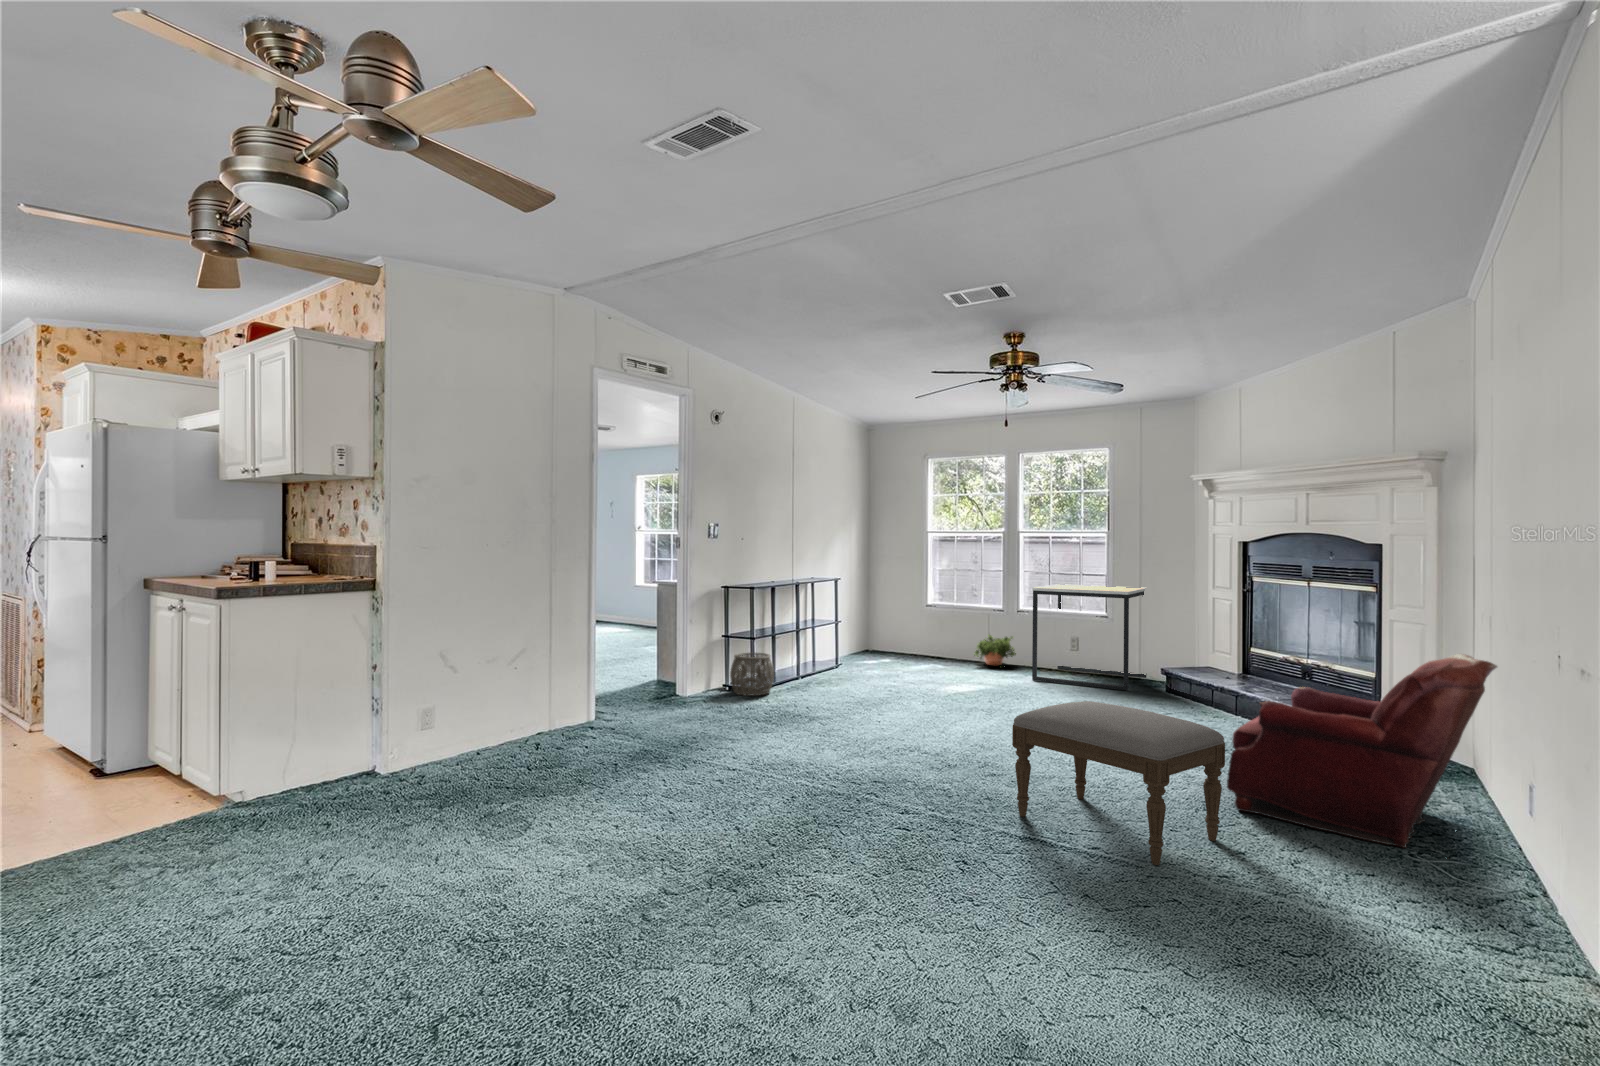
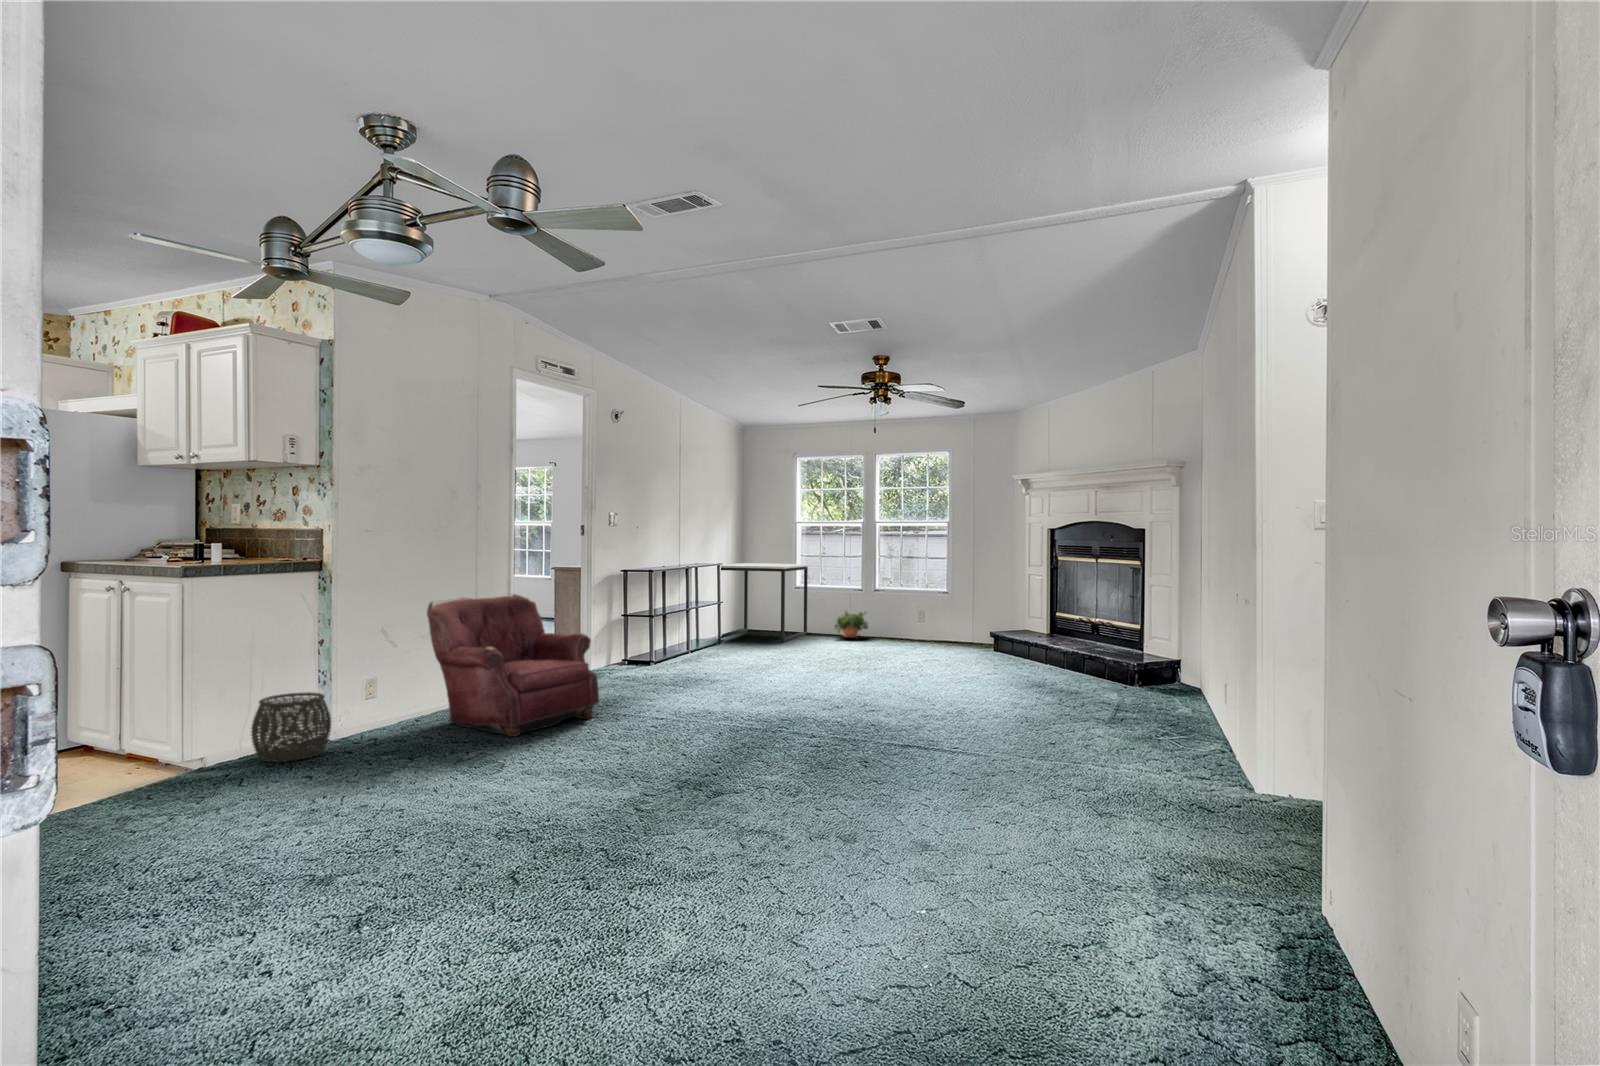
side table: present [1032,584,1146,691] -> present [720,563,808,642]
woven basket: present [730,653,774,696] -> present [251,692,331,763]
armchair: present [1227,654,1497,848] -> present [427,594,599,737]
ottoman: present [1012,701,1225,865] -> none [891,646,1041,754]

